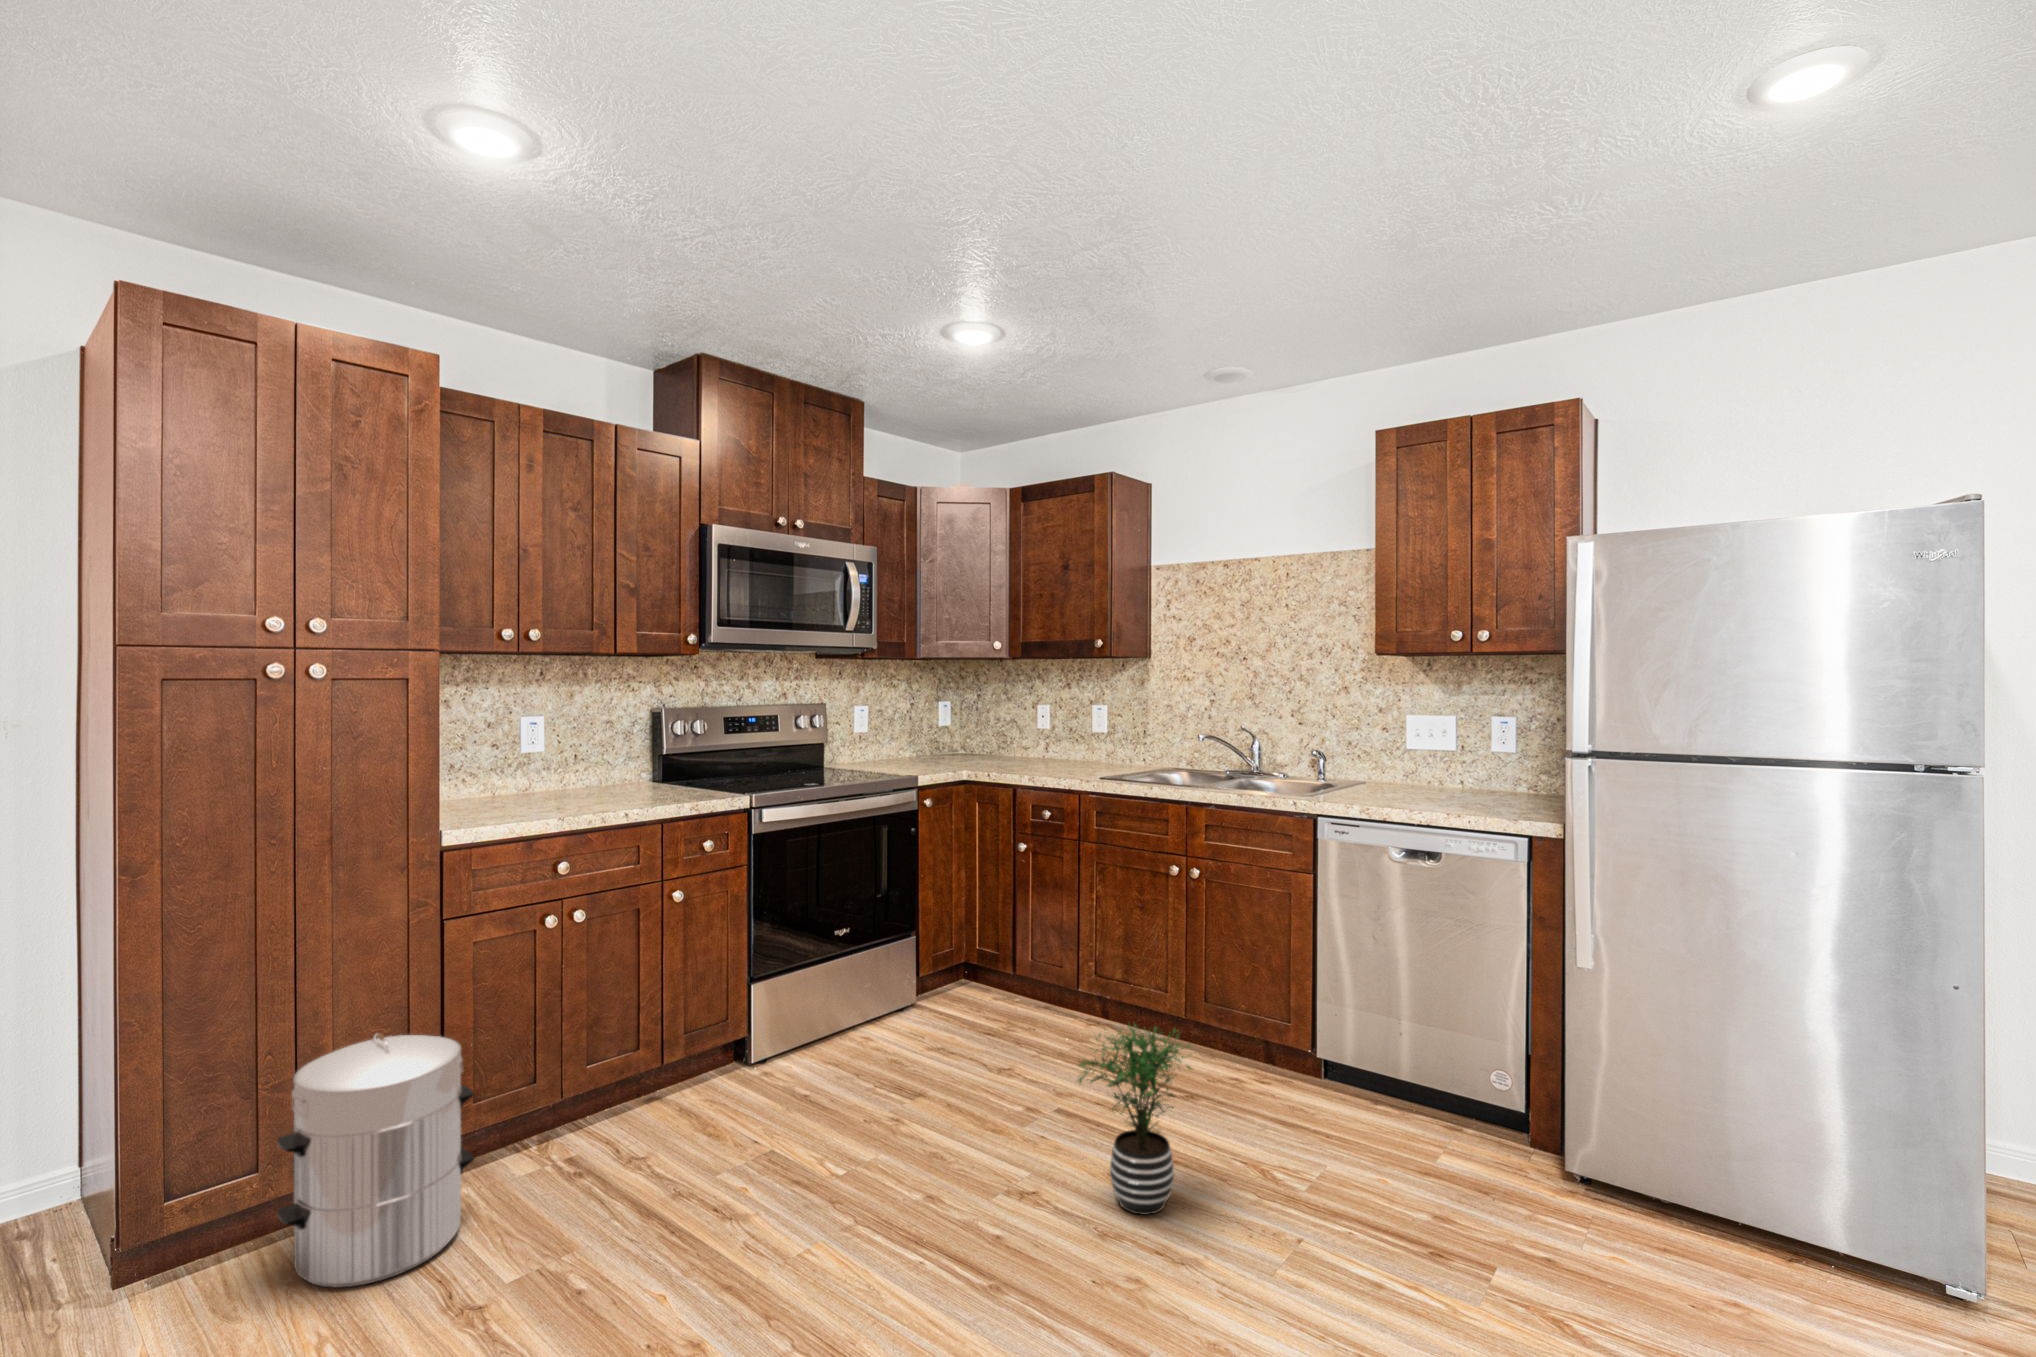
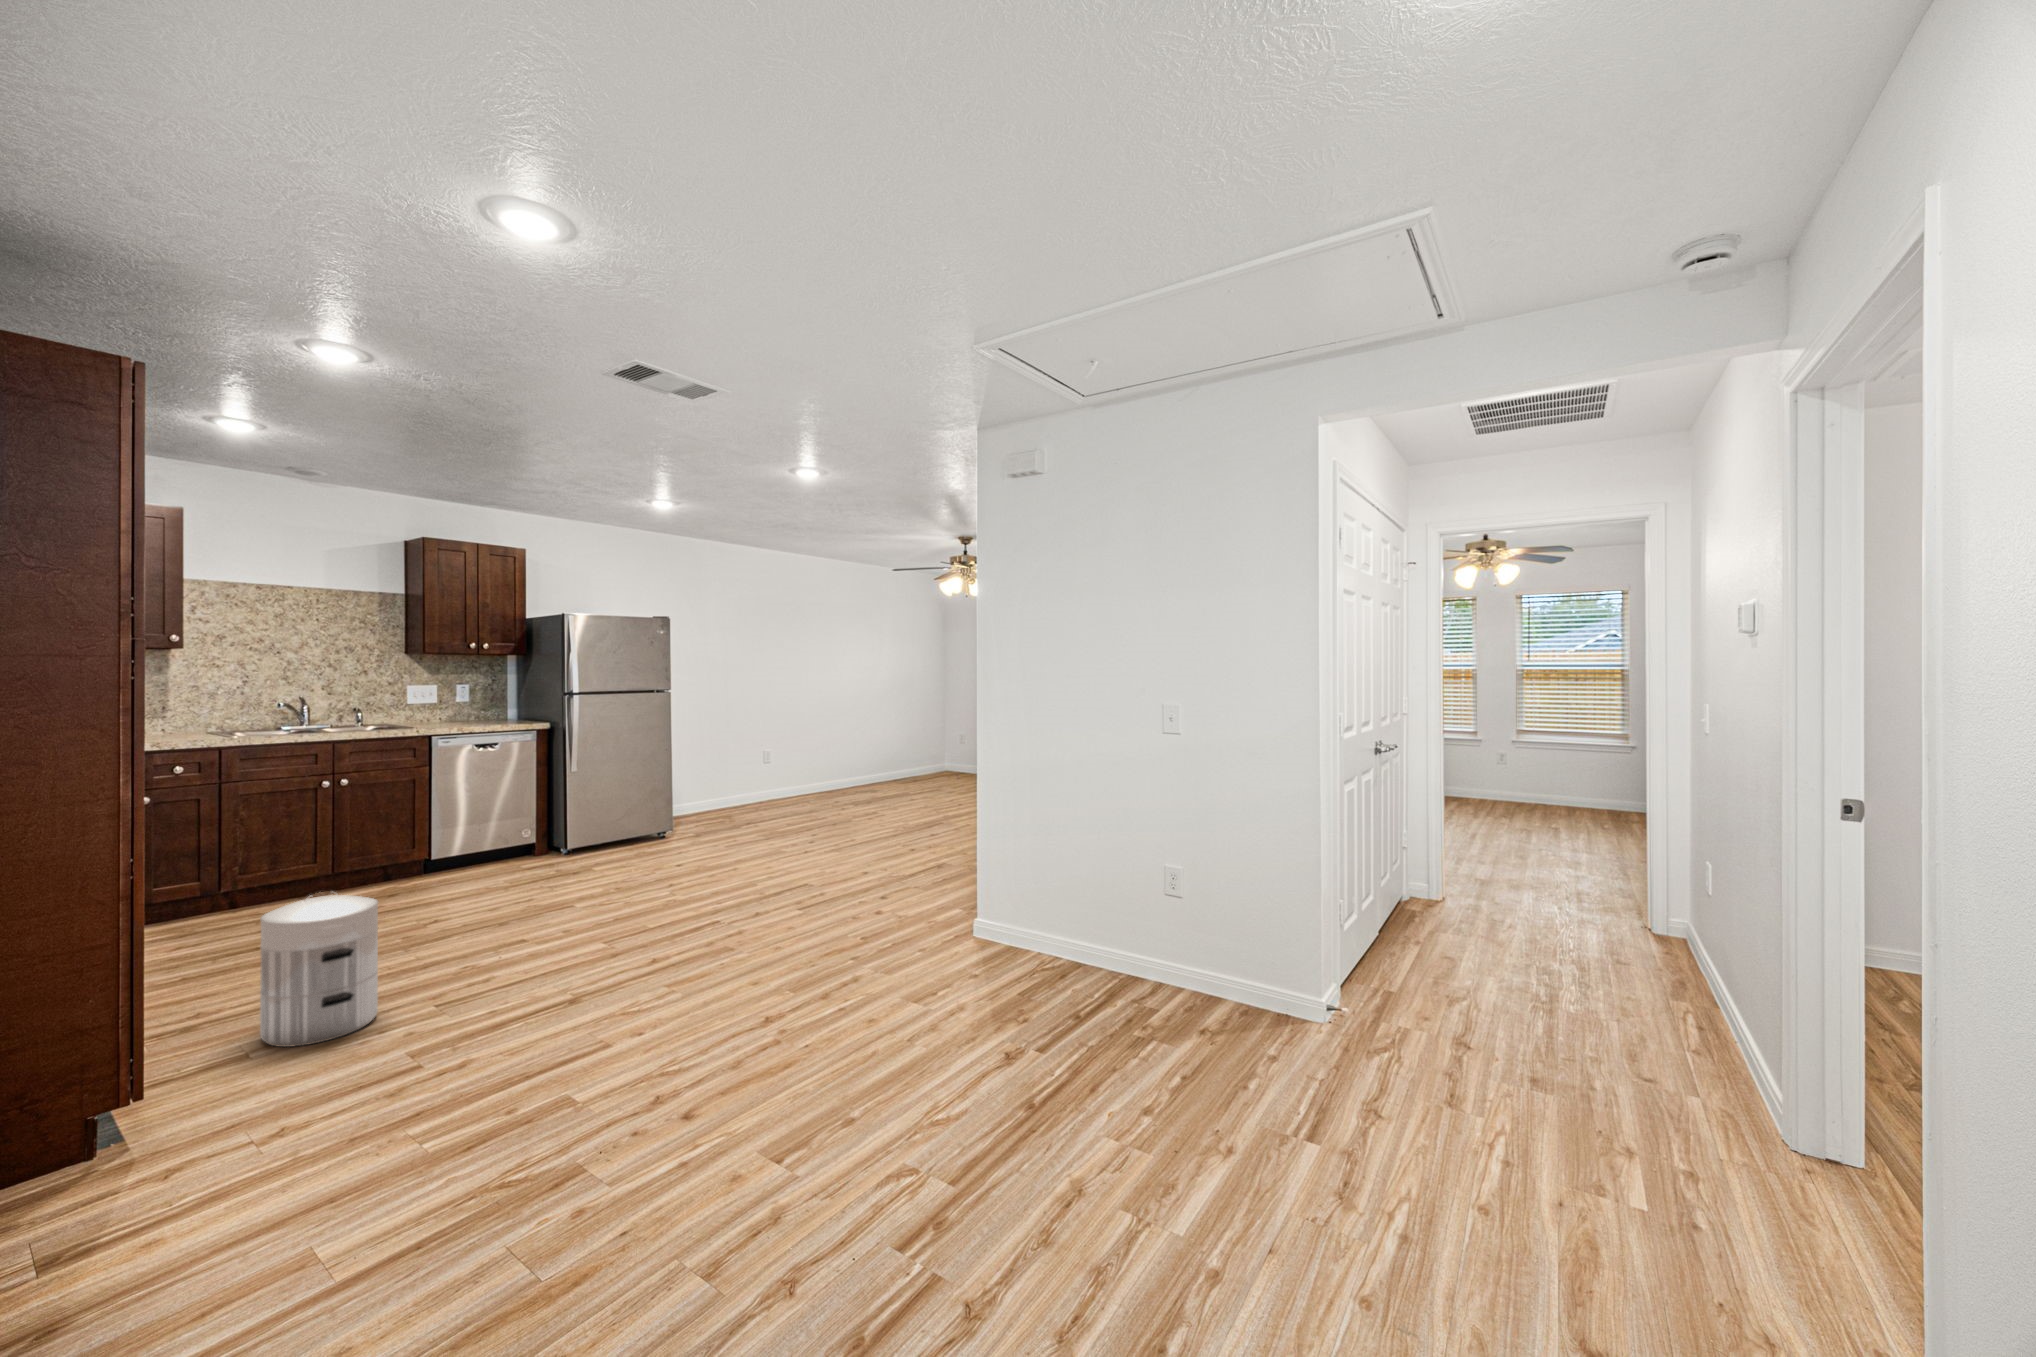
potted plant: present [1078,1023,1192,1215] -> none [477,818,540,899]

